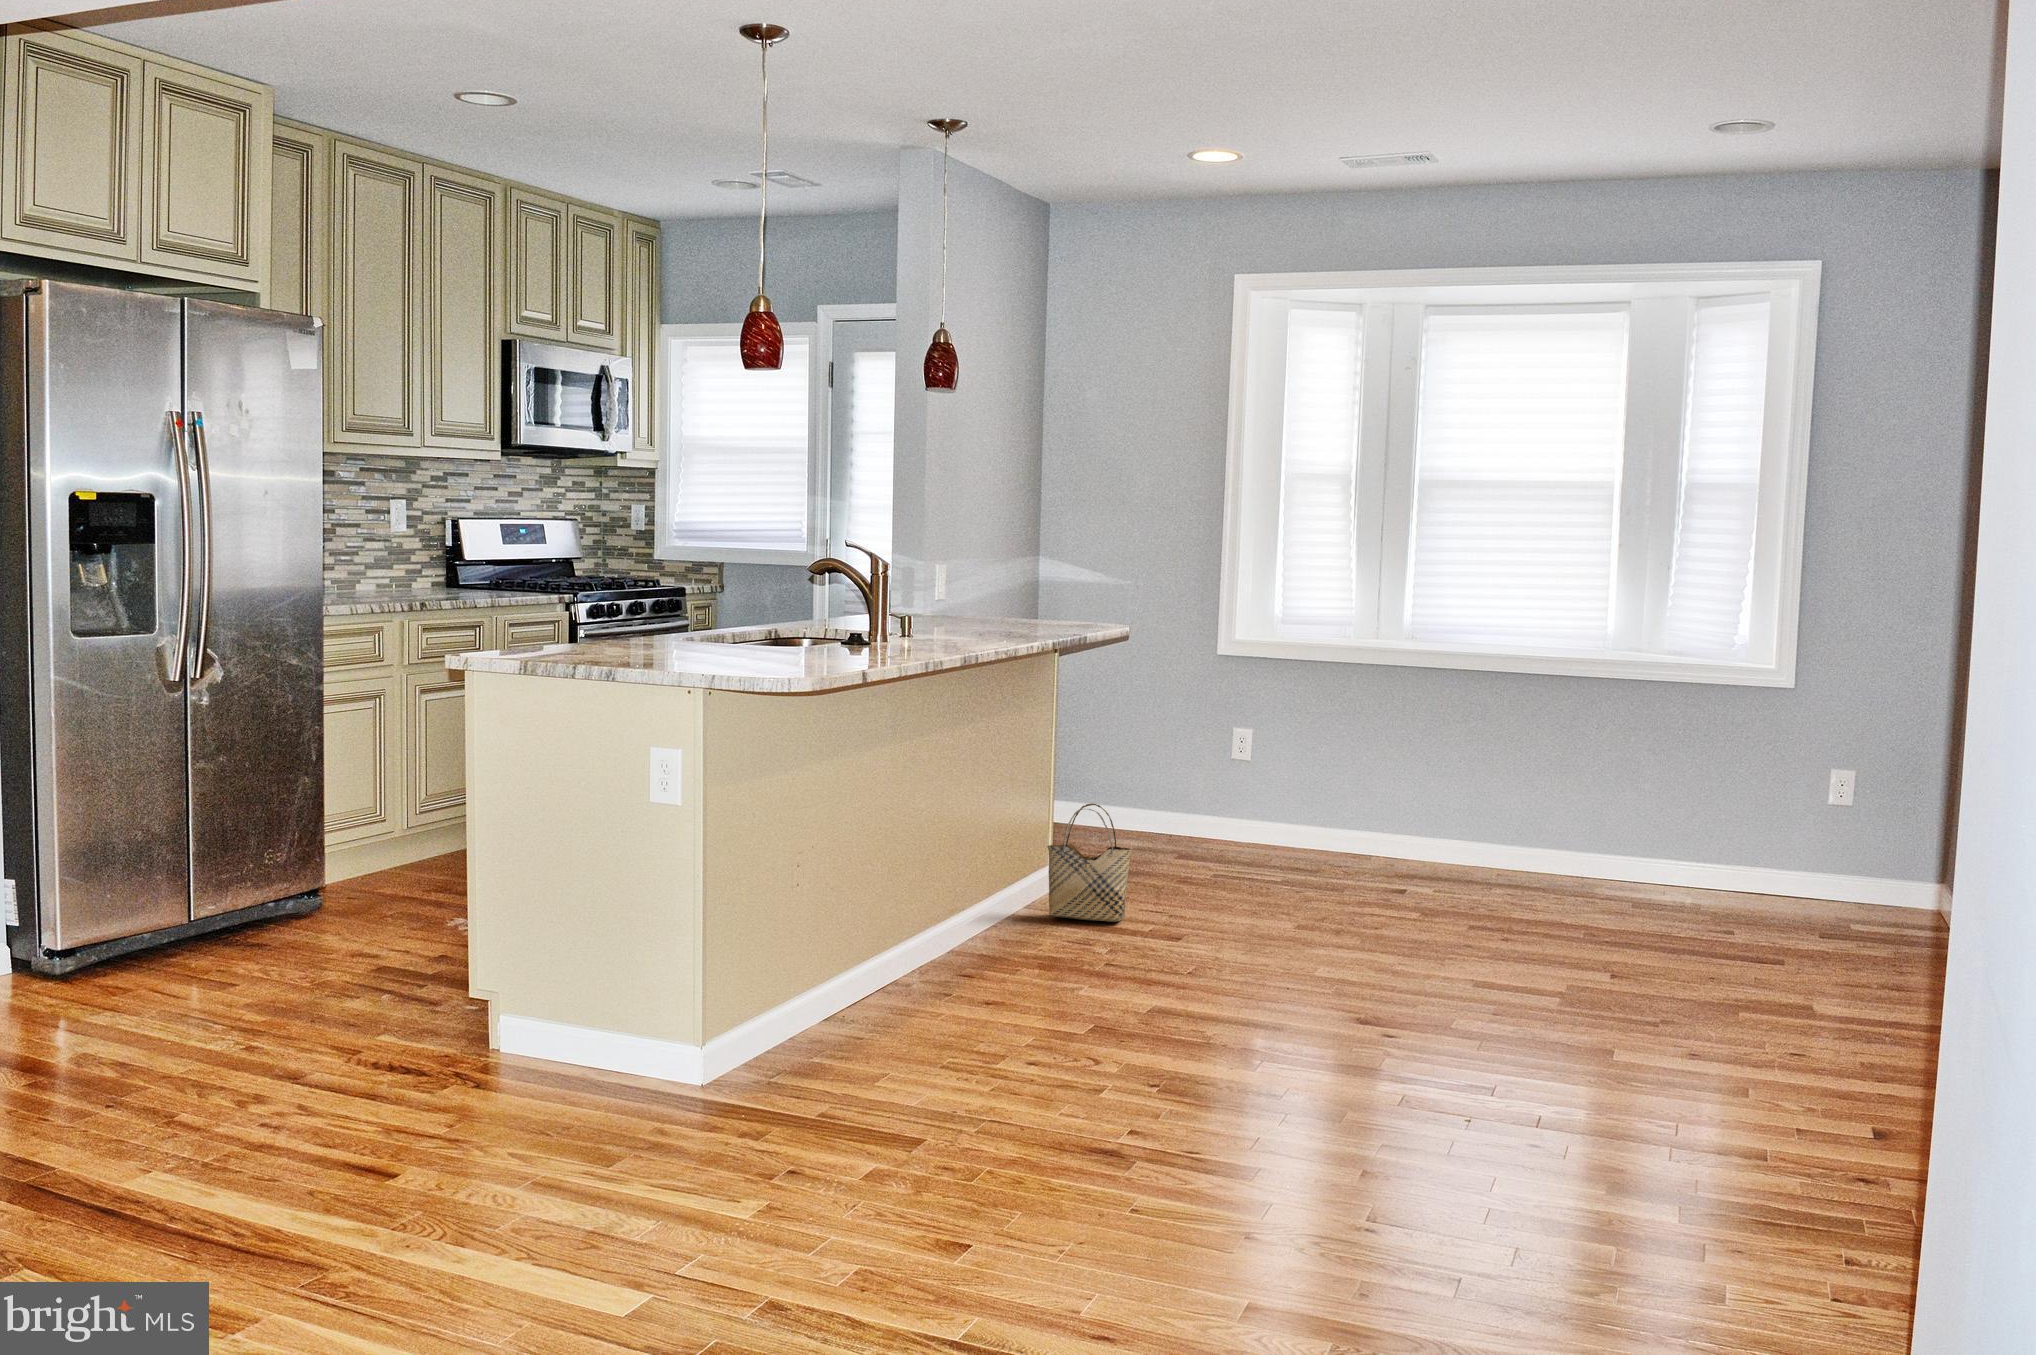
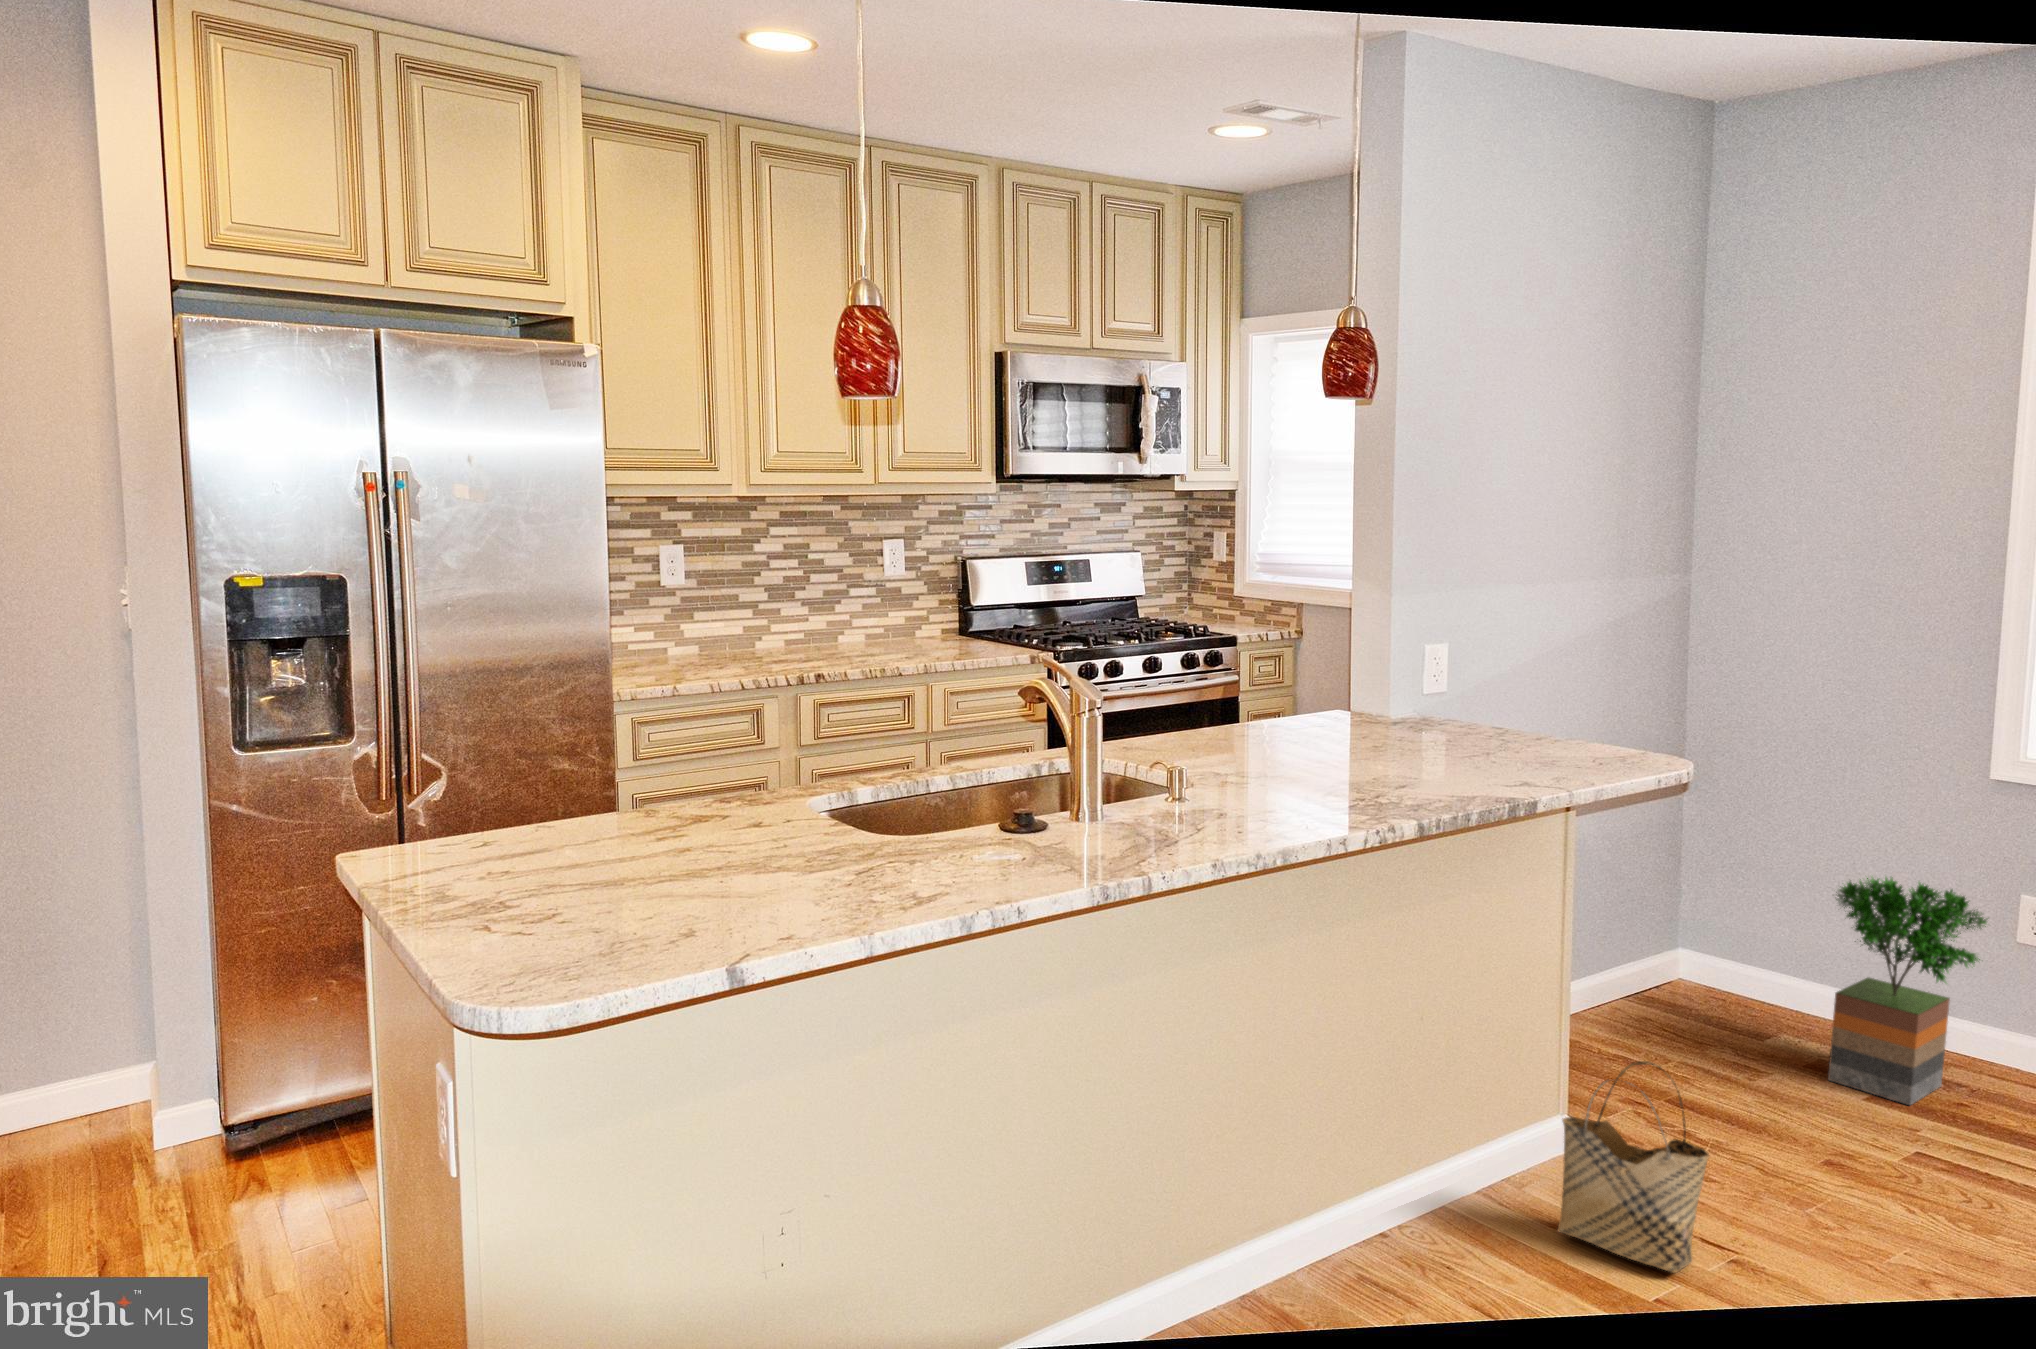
potted tree: none [1141,714,1229,854] -> present [1828,877,1987,1105]

